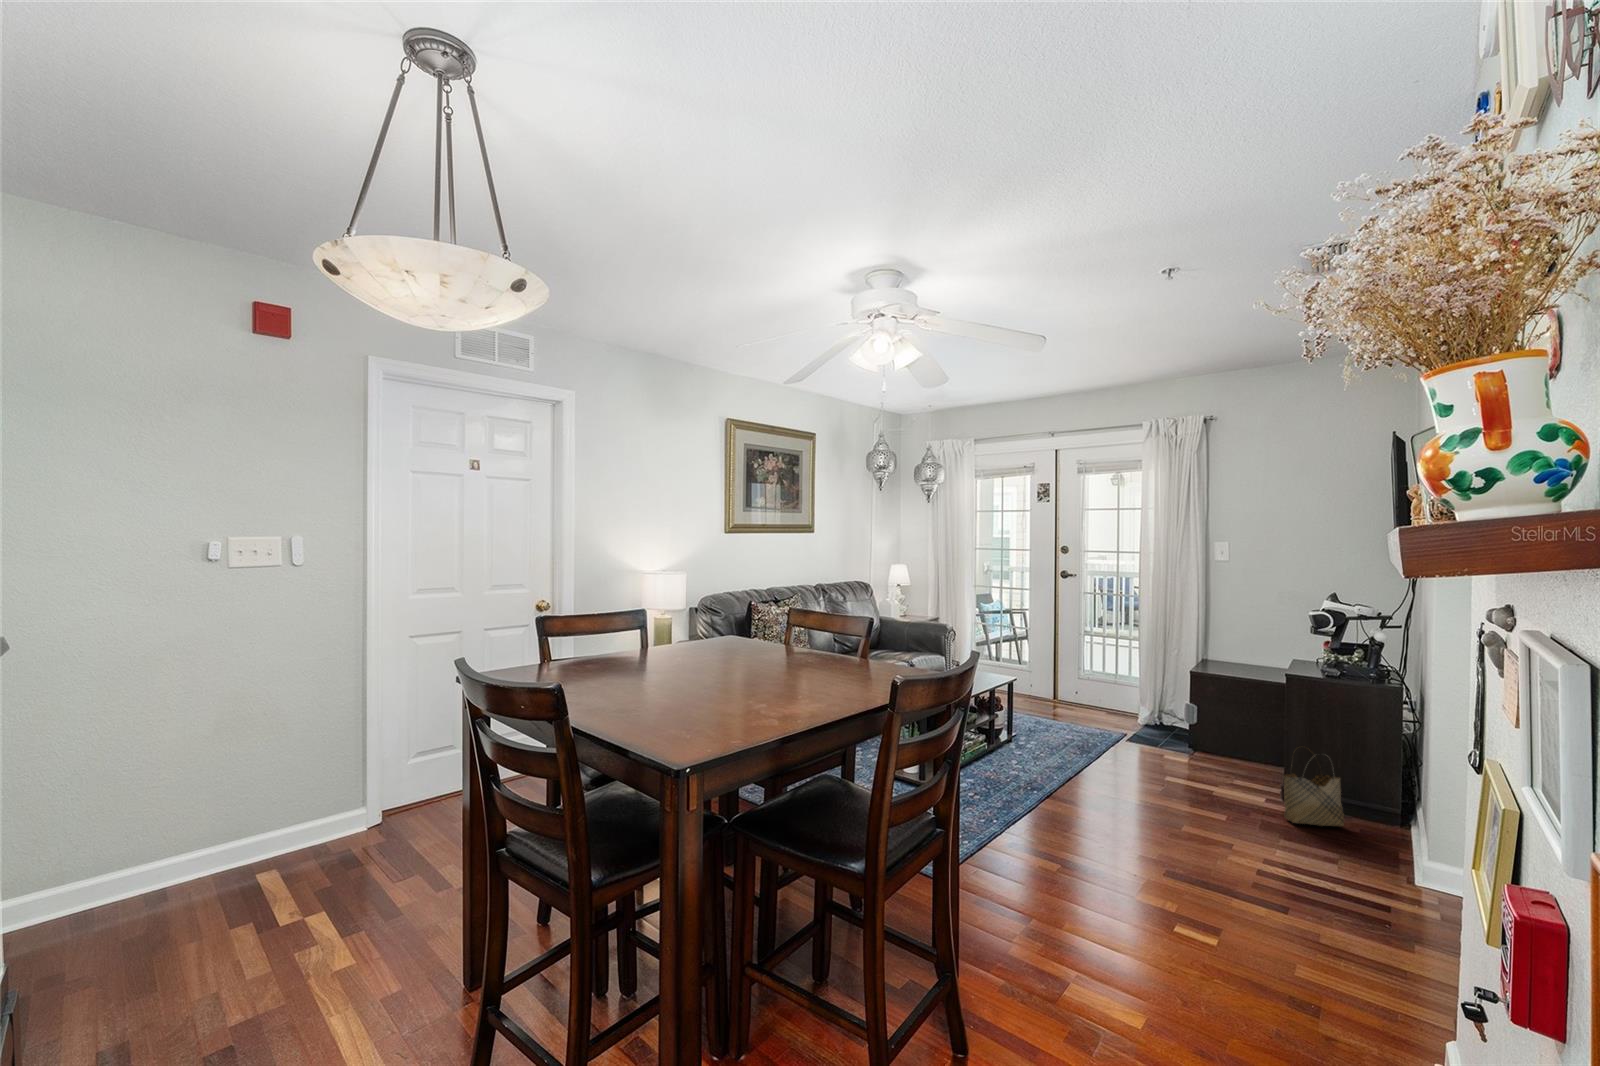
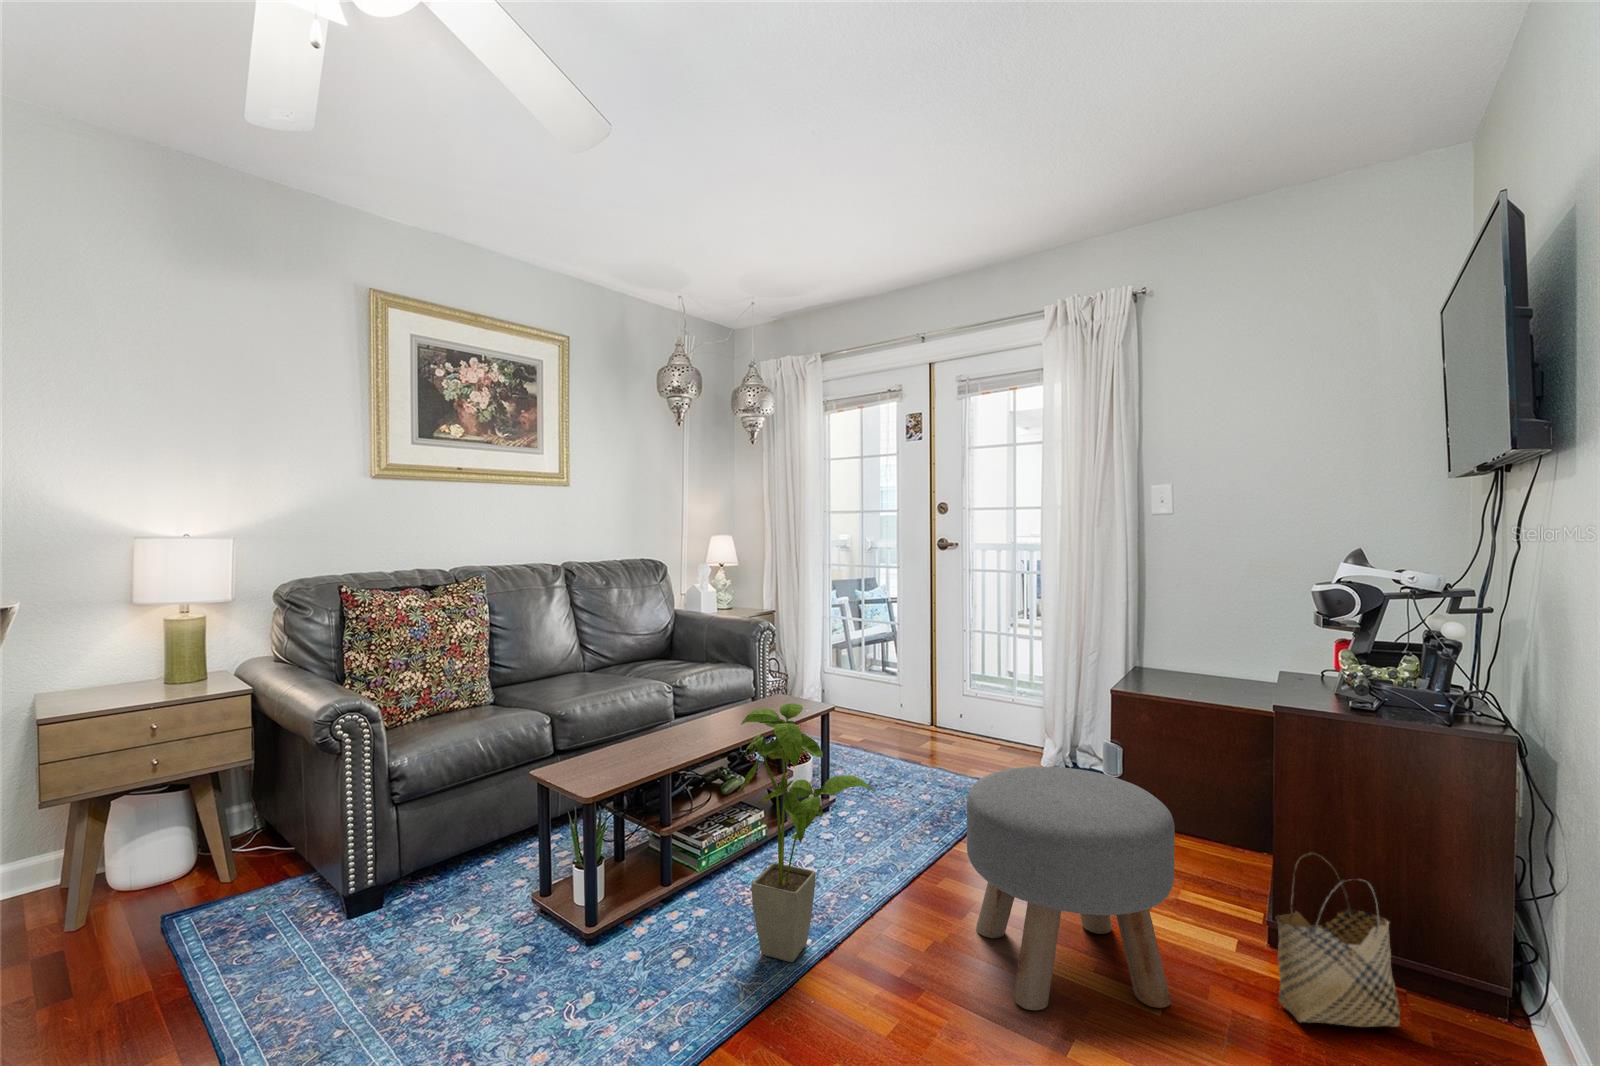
house plant: none [1001,666,1072,796] -> present [740,703,874,962]
ottoman: none [1119,706,1231,817] -> present [967,767,1175,1010]

